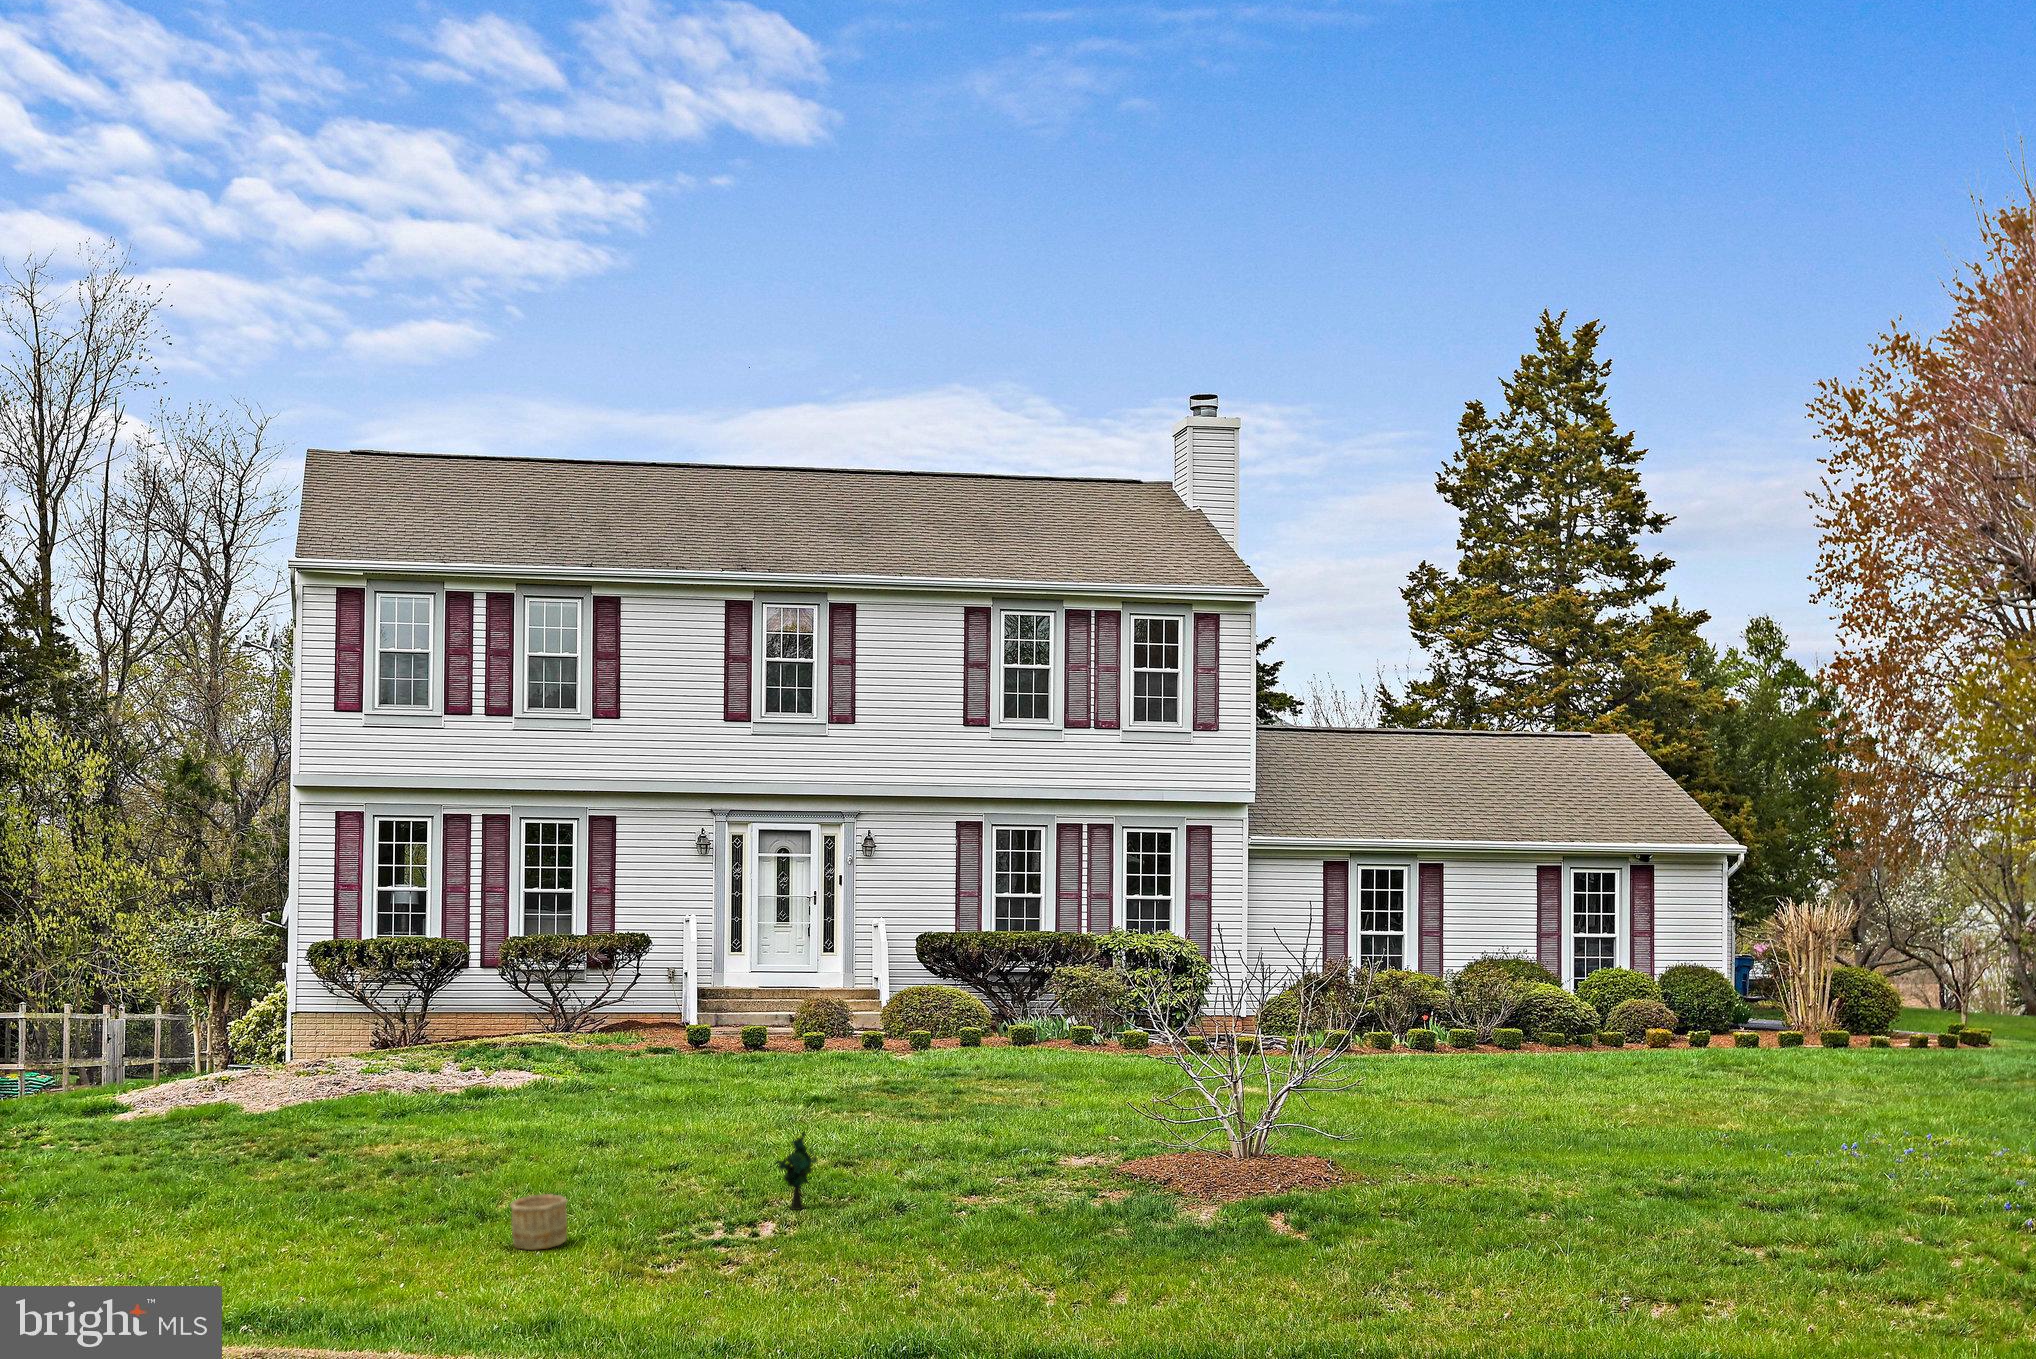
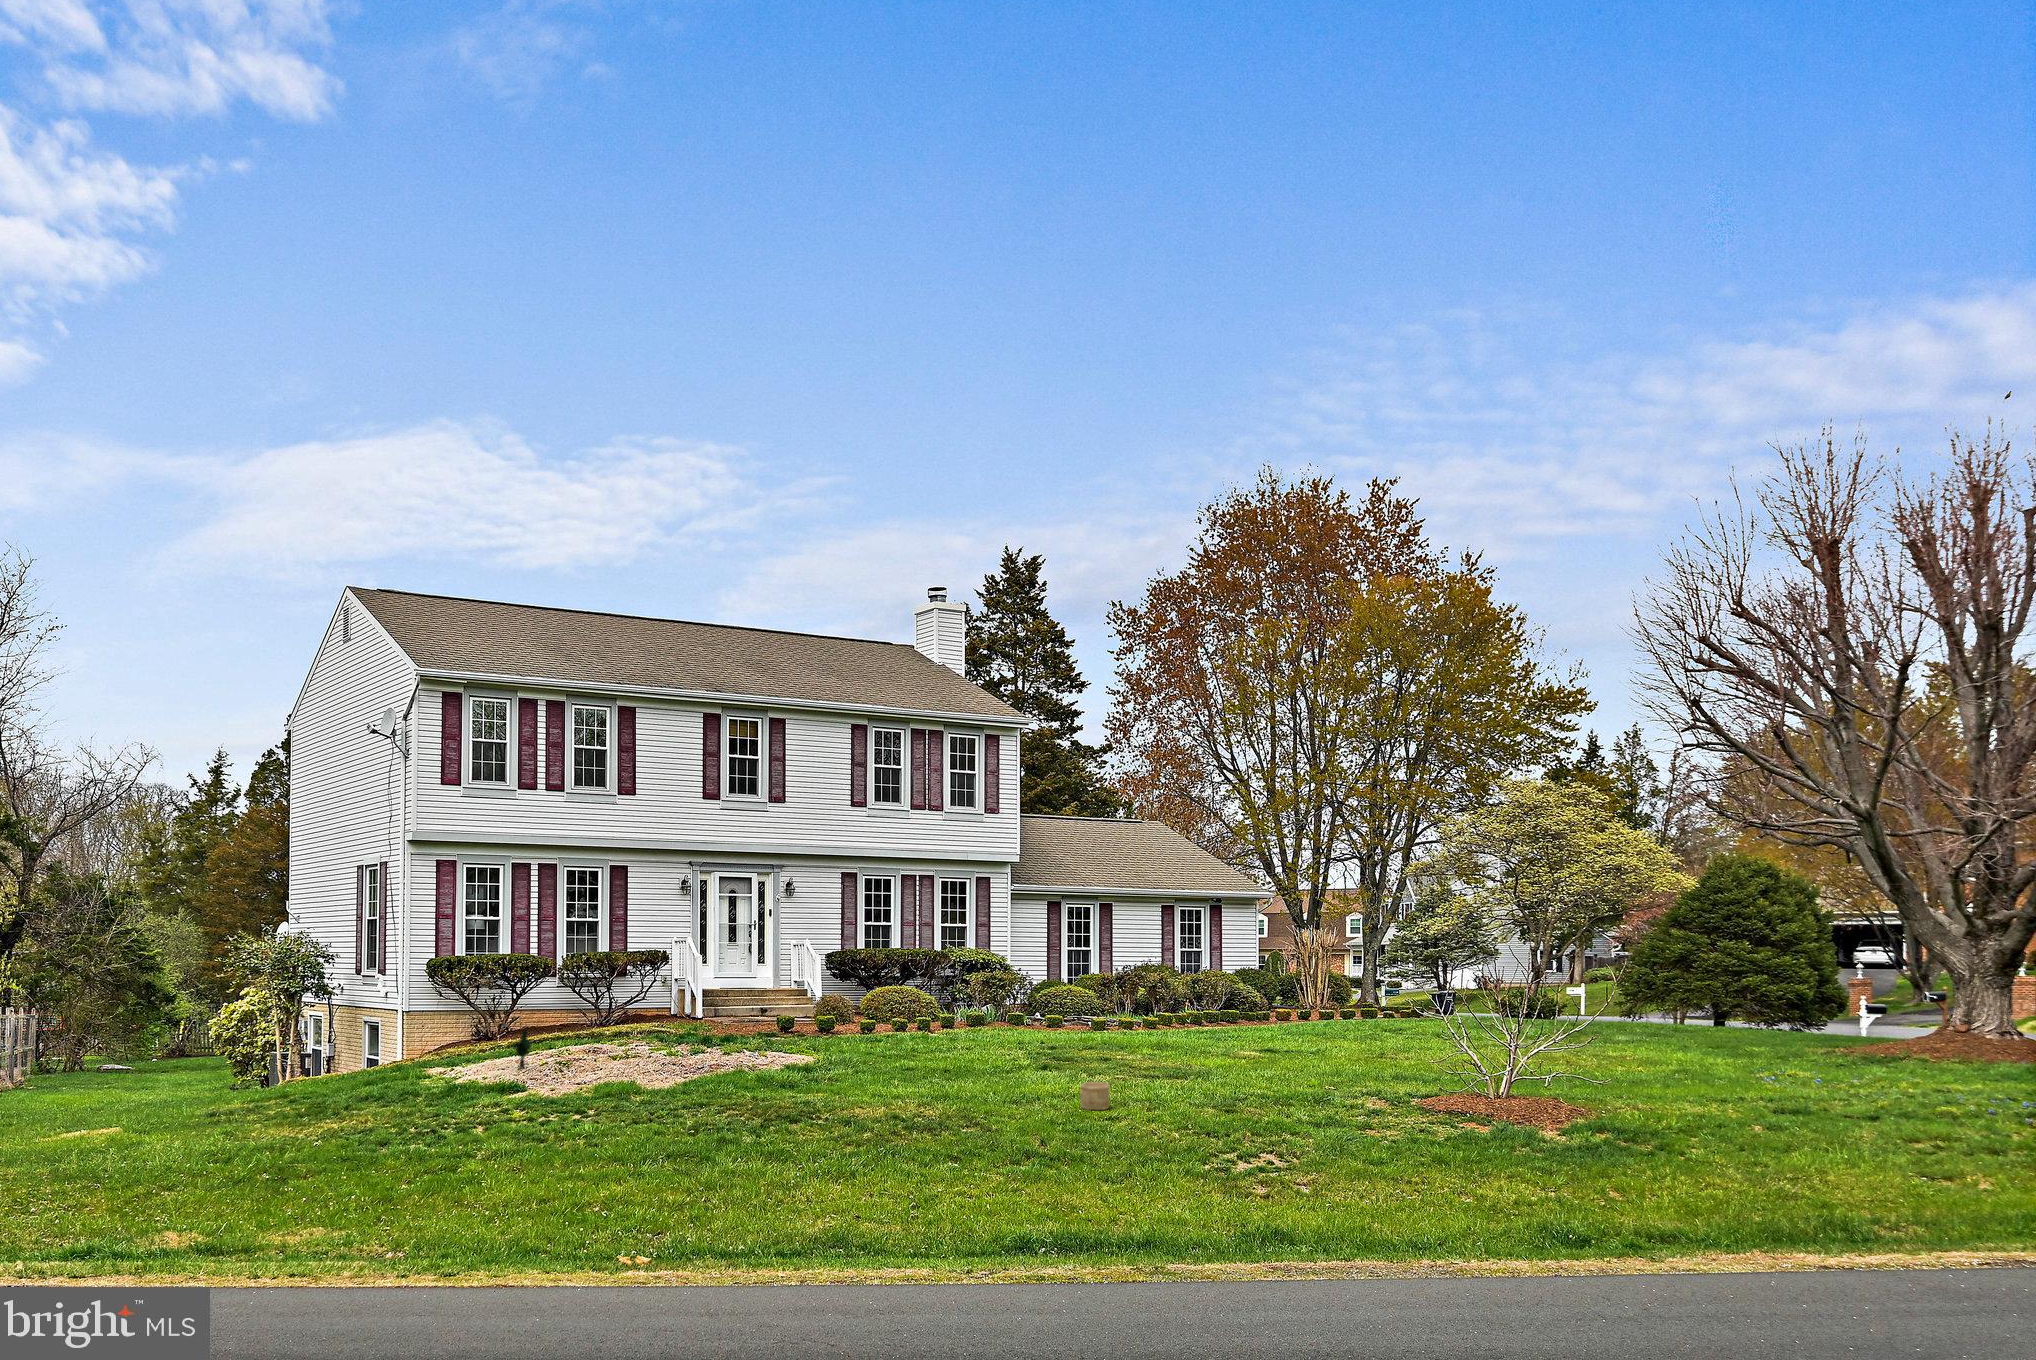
decorative plant: present [776,1132,817,1210] -> present [513,1029,533,1069]

